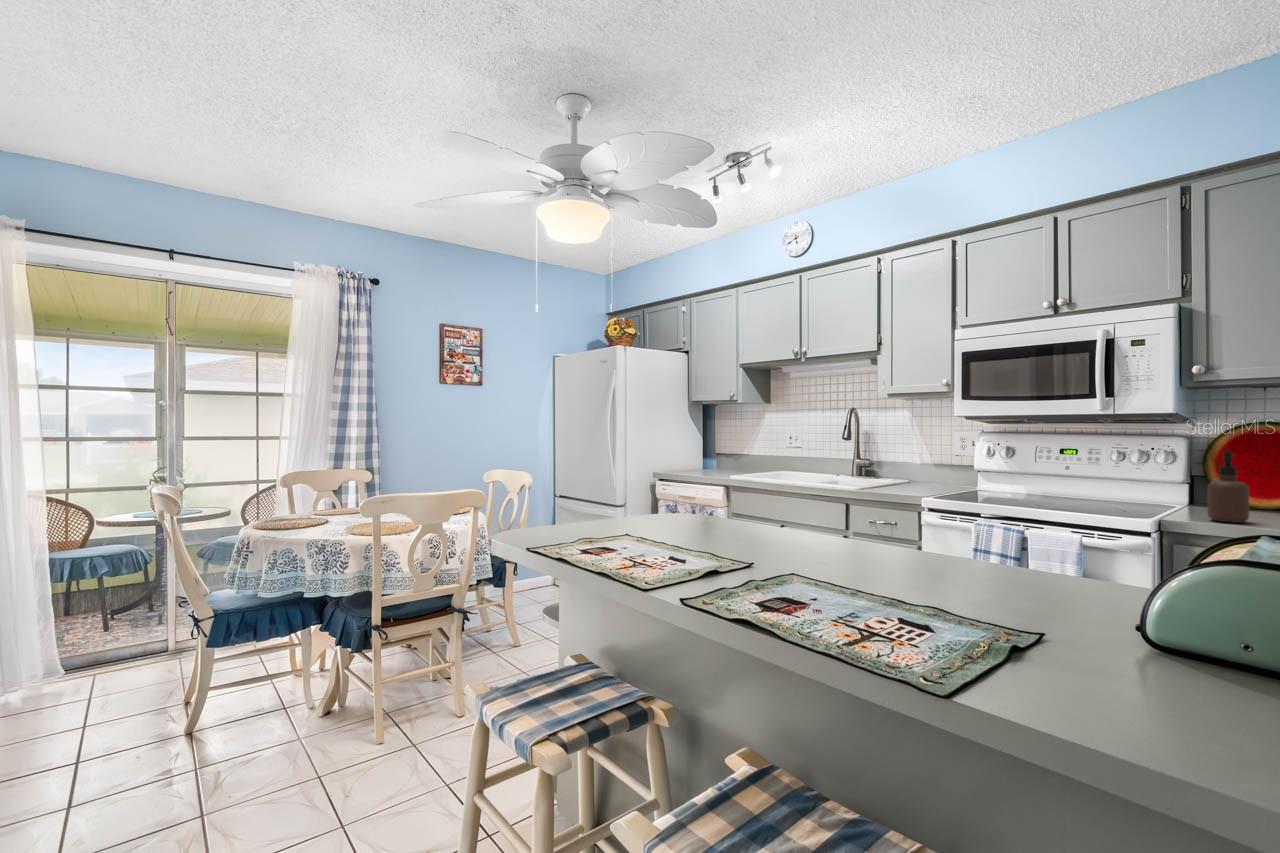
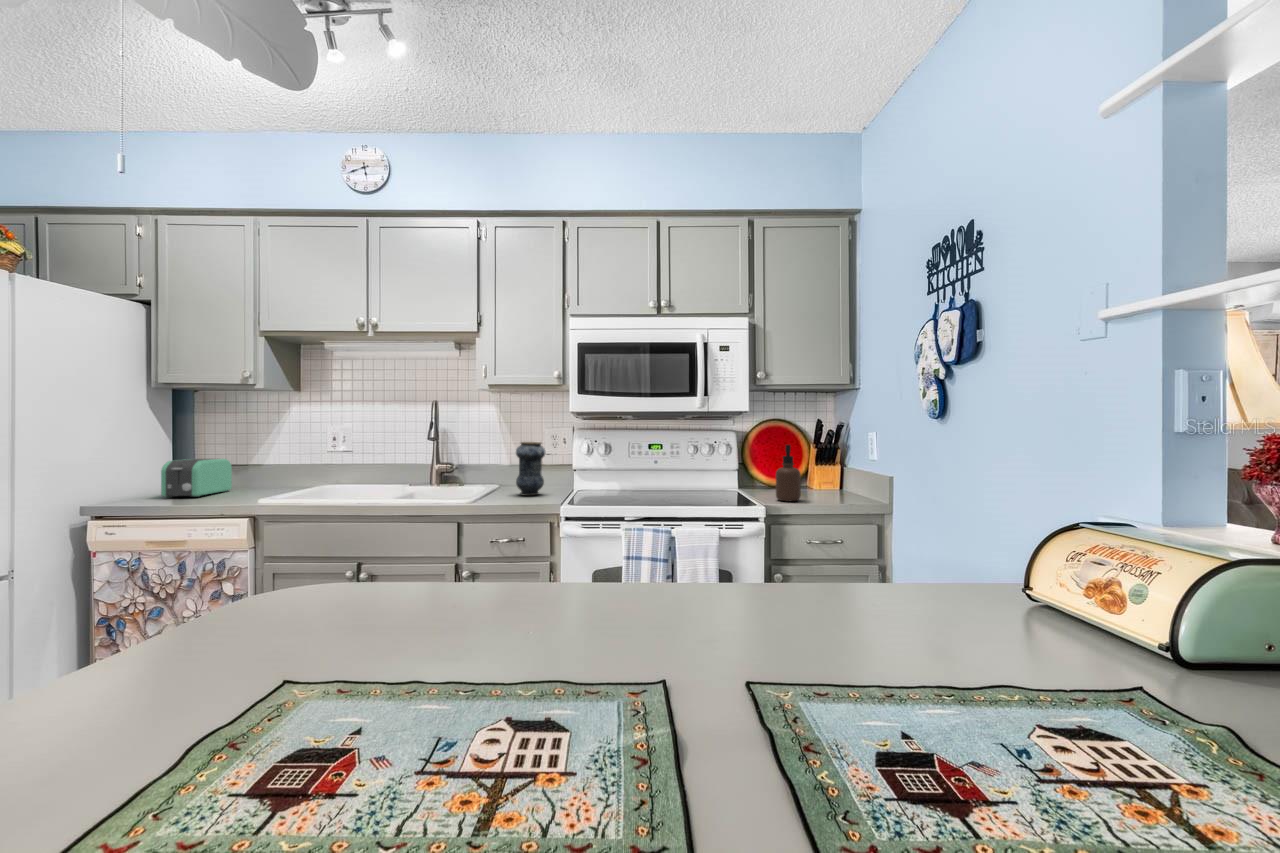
vase: none [910,443,939,491] -> present [516,442,545,496]
toaster: none [690,450,730,474] -> present [161,459,232,497]

